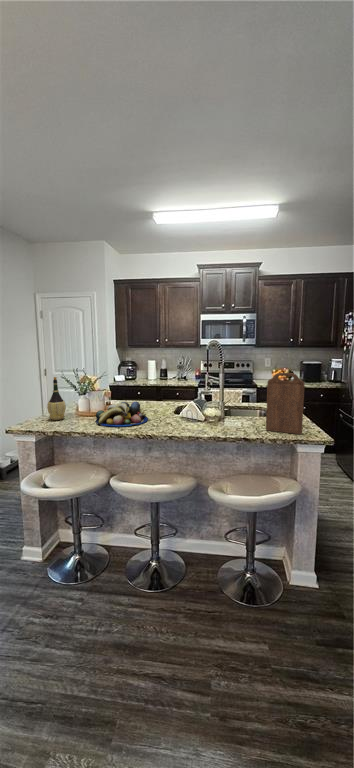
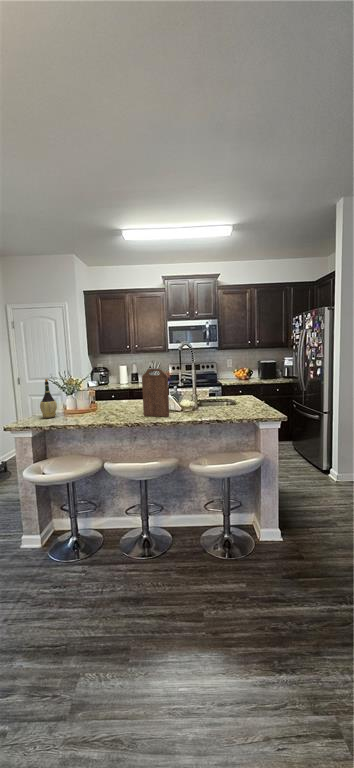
cutting board: present [266,373,305,434] -> present [142,369,169,417]
fruit bowl: present [95,401,148,427] -> none [85,397,133,419]

